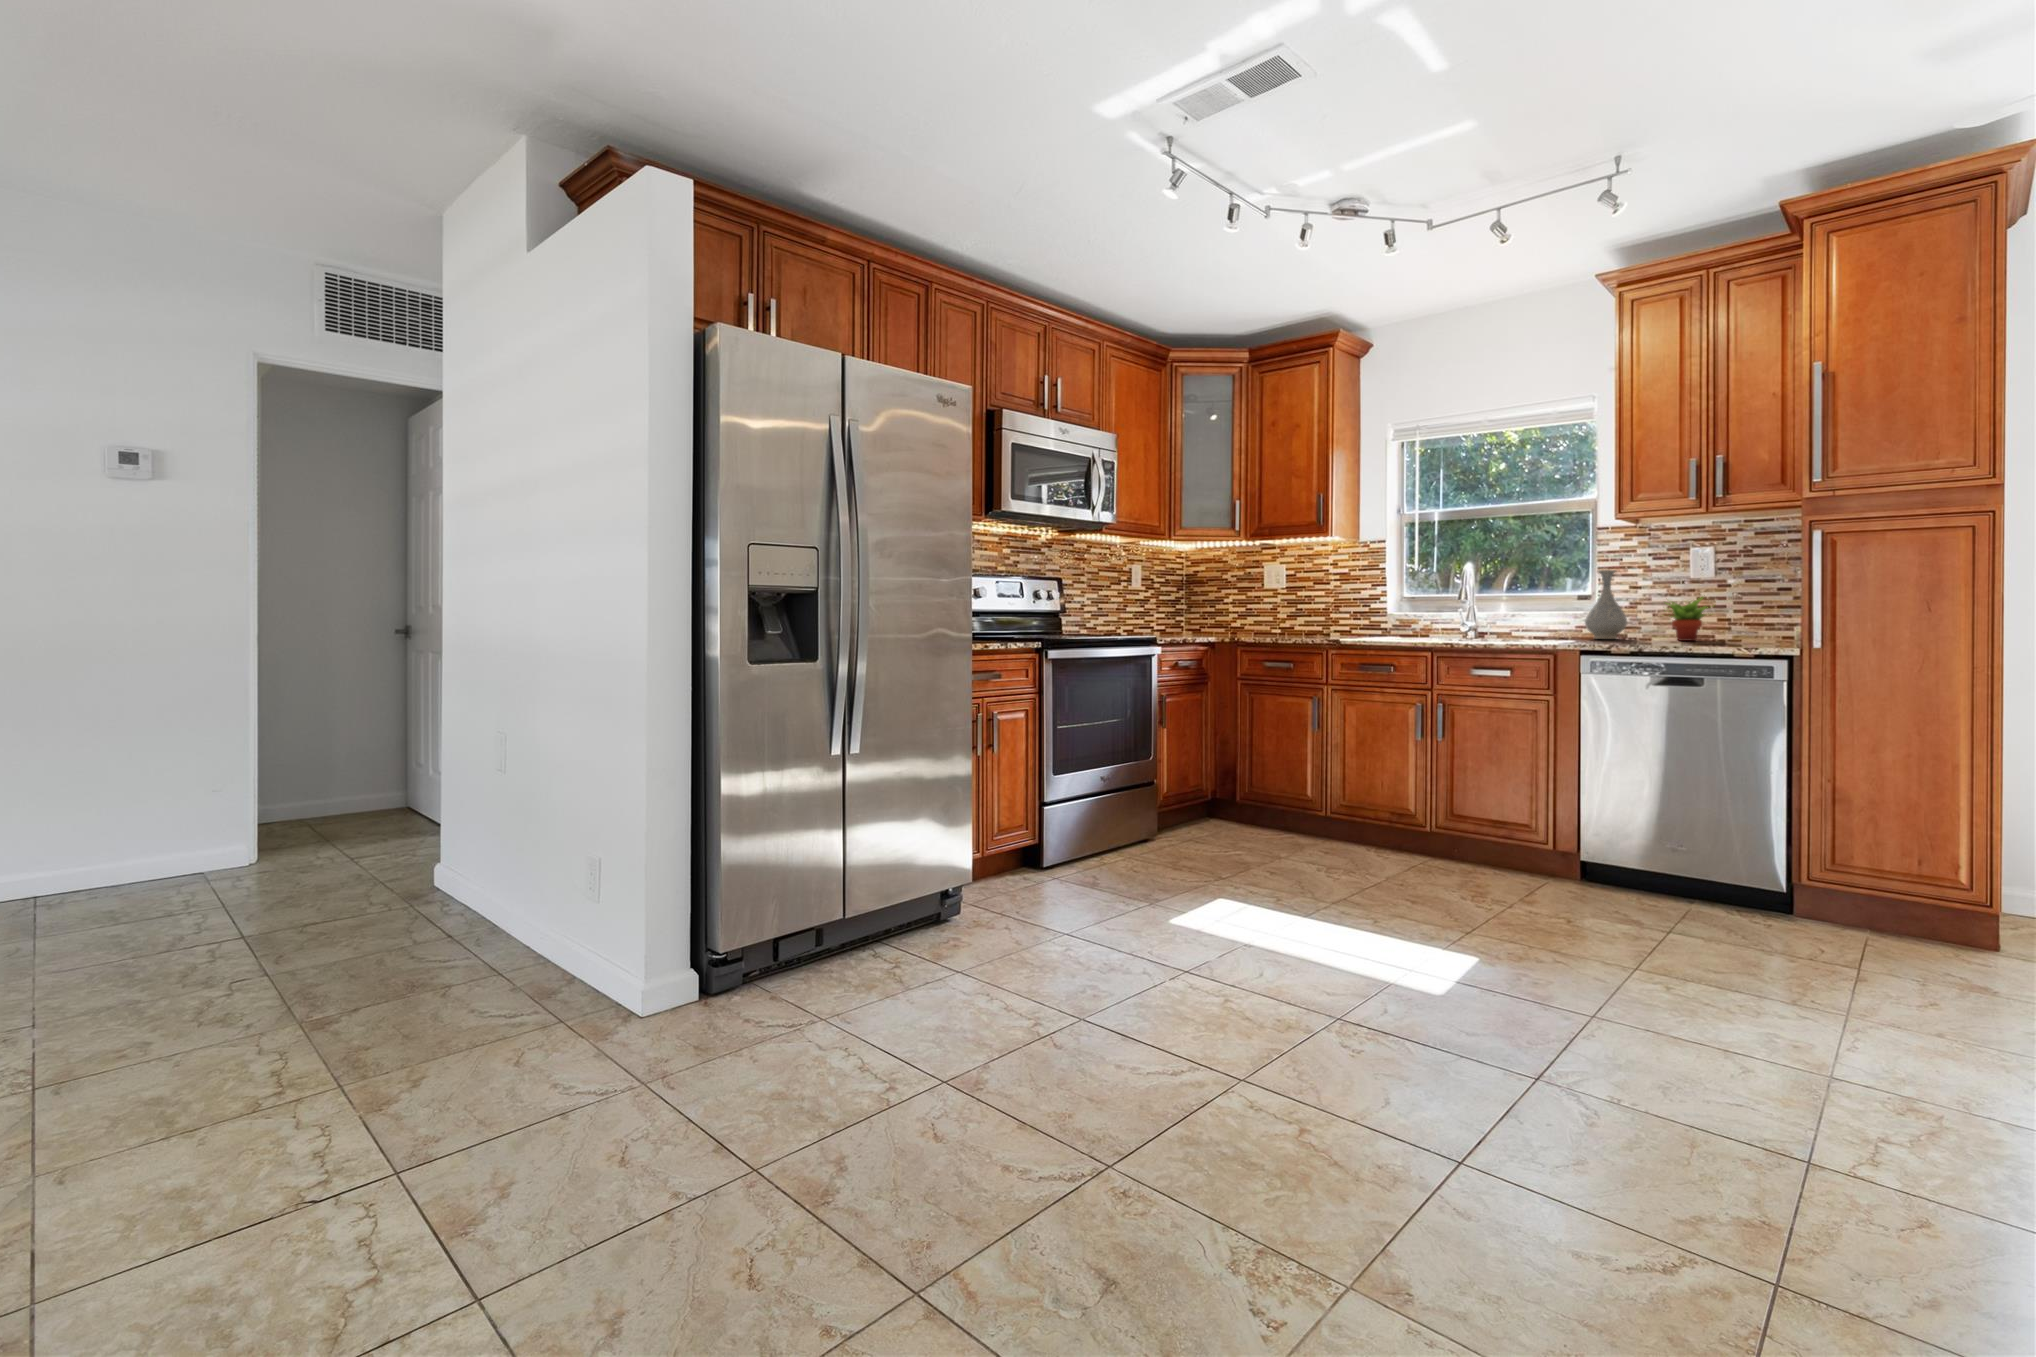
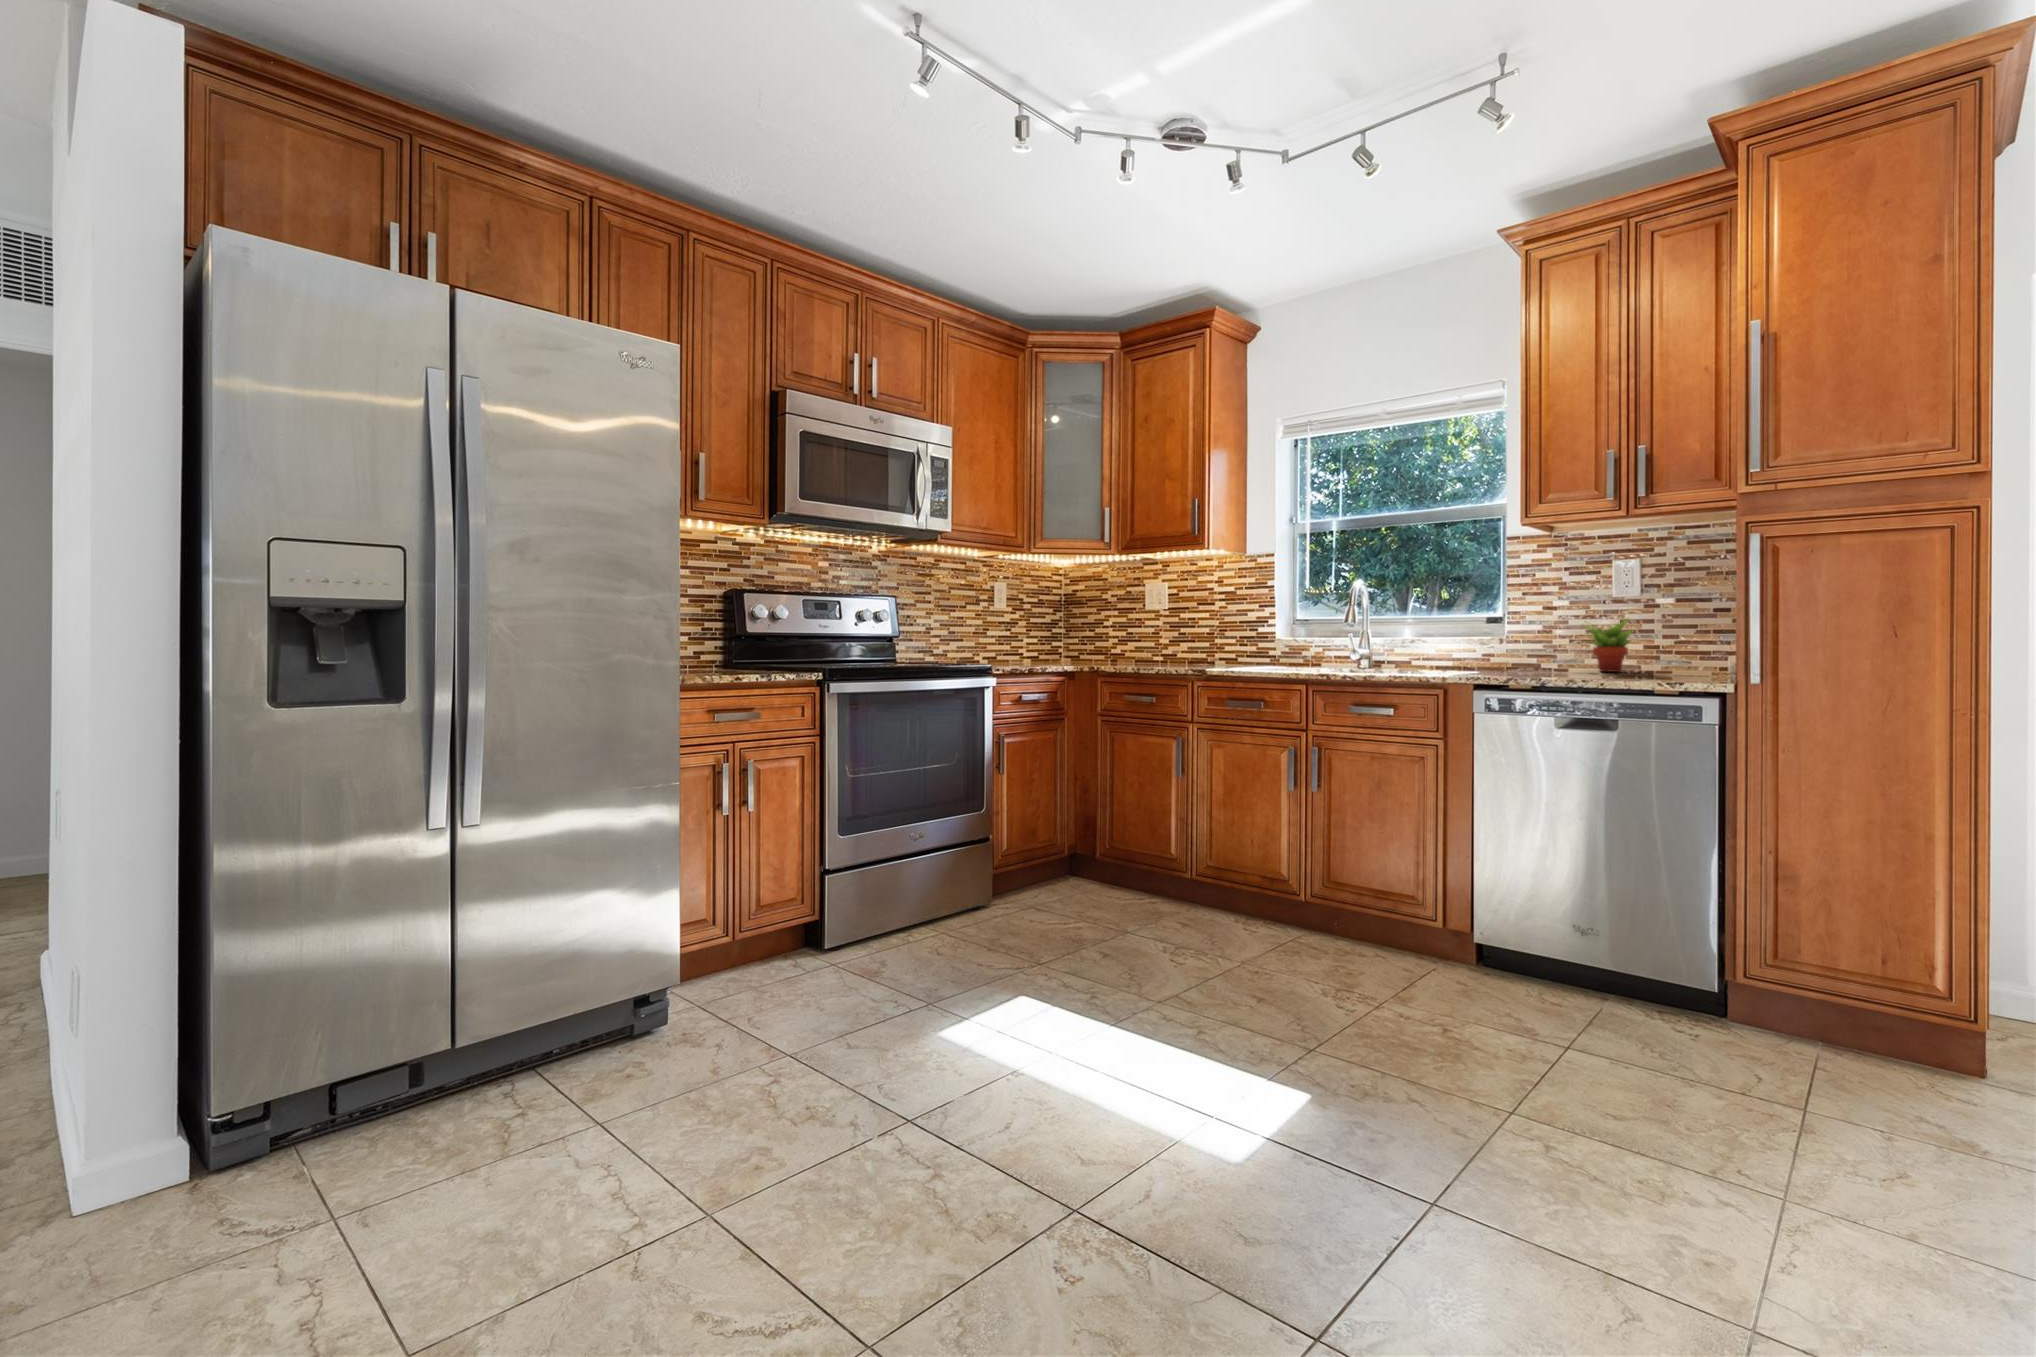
vase: present [1585,570,1627,639] -> none [1493,587,1542,669]

